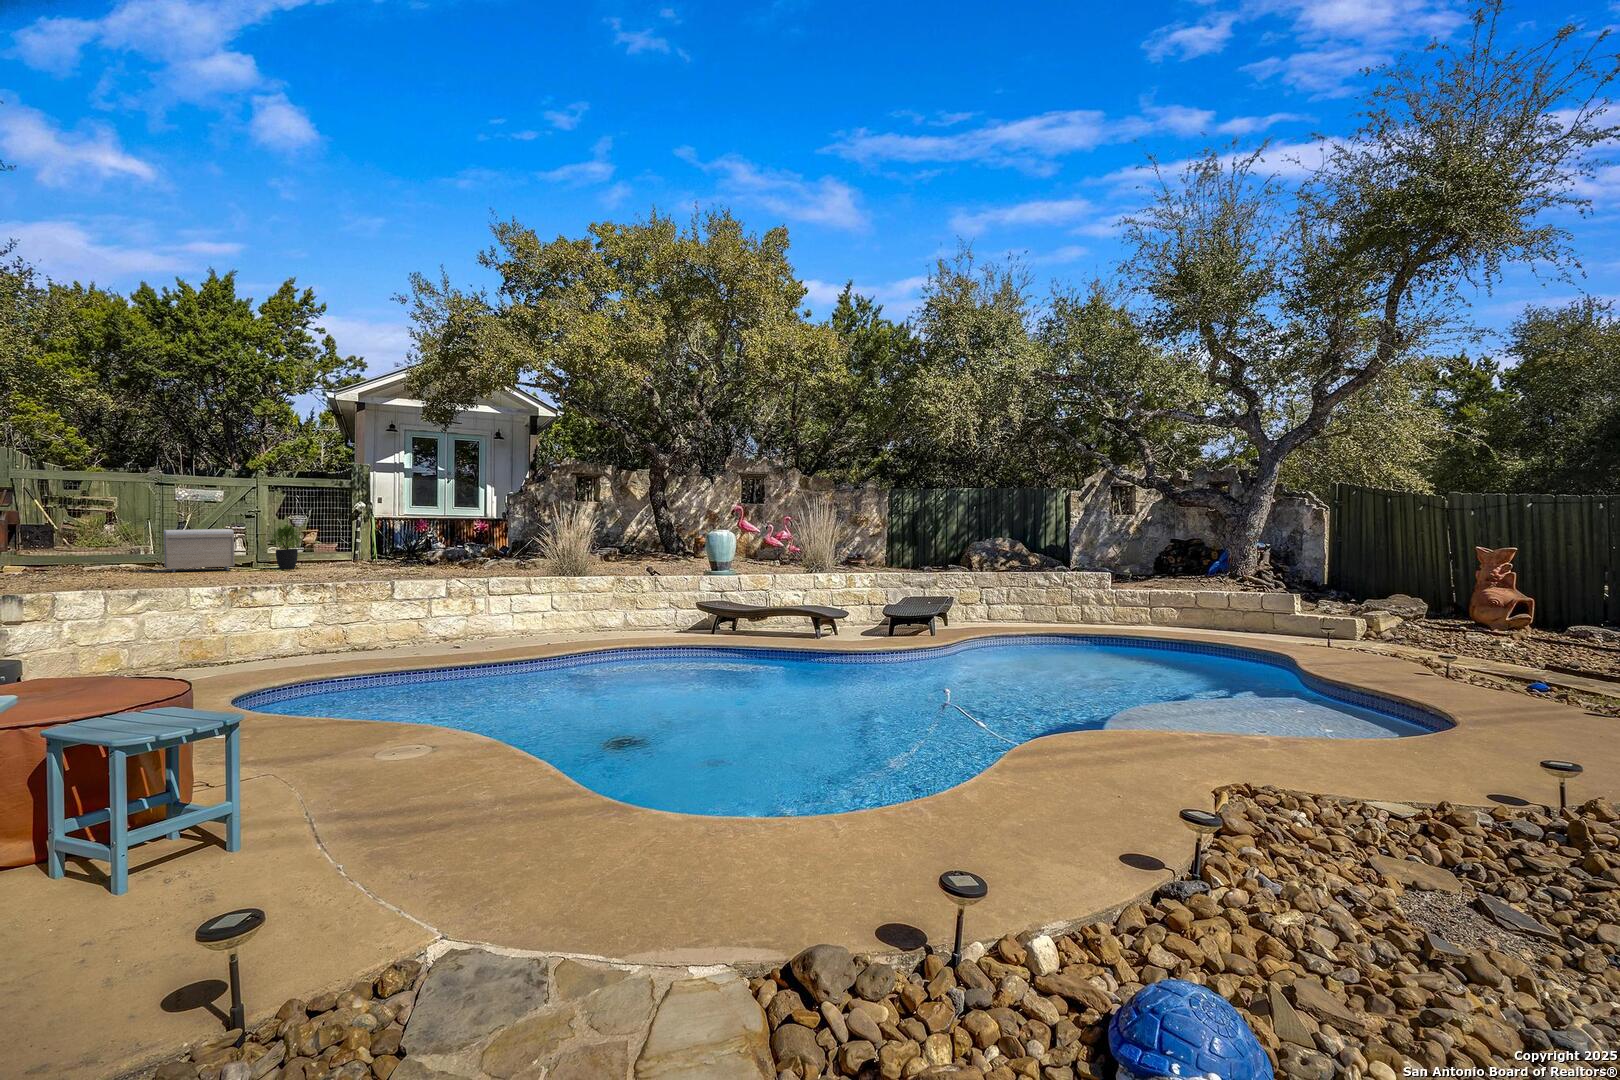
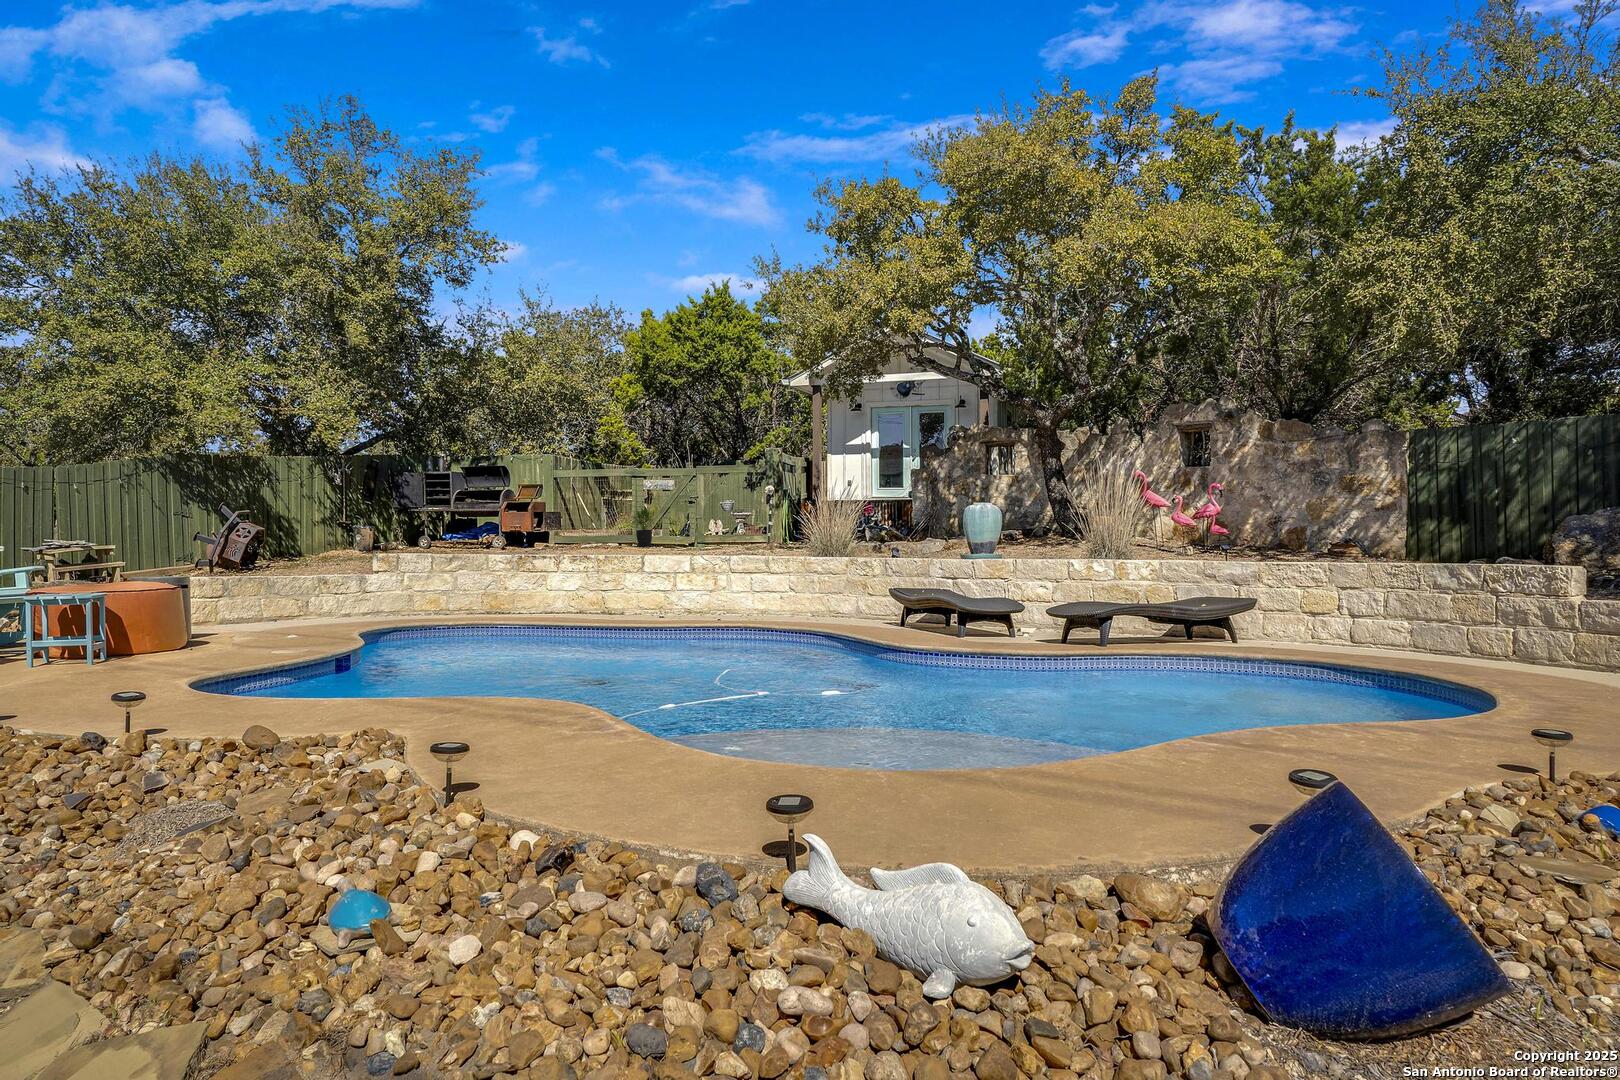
storage bench: present [164,529,235,572] -> none [561,513,610,548]

